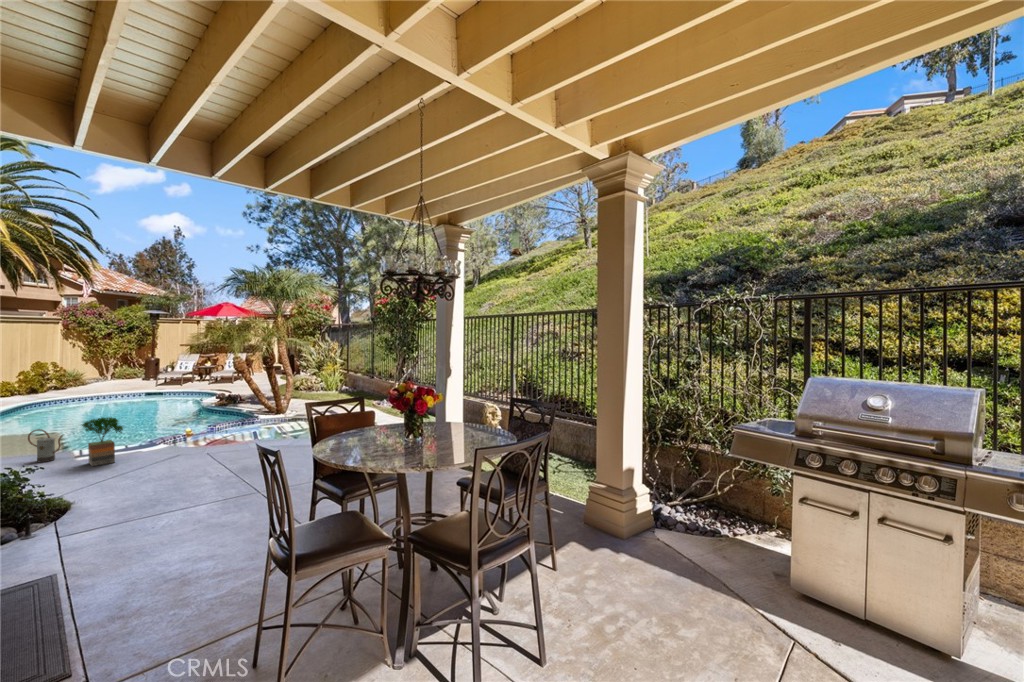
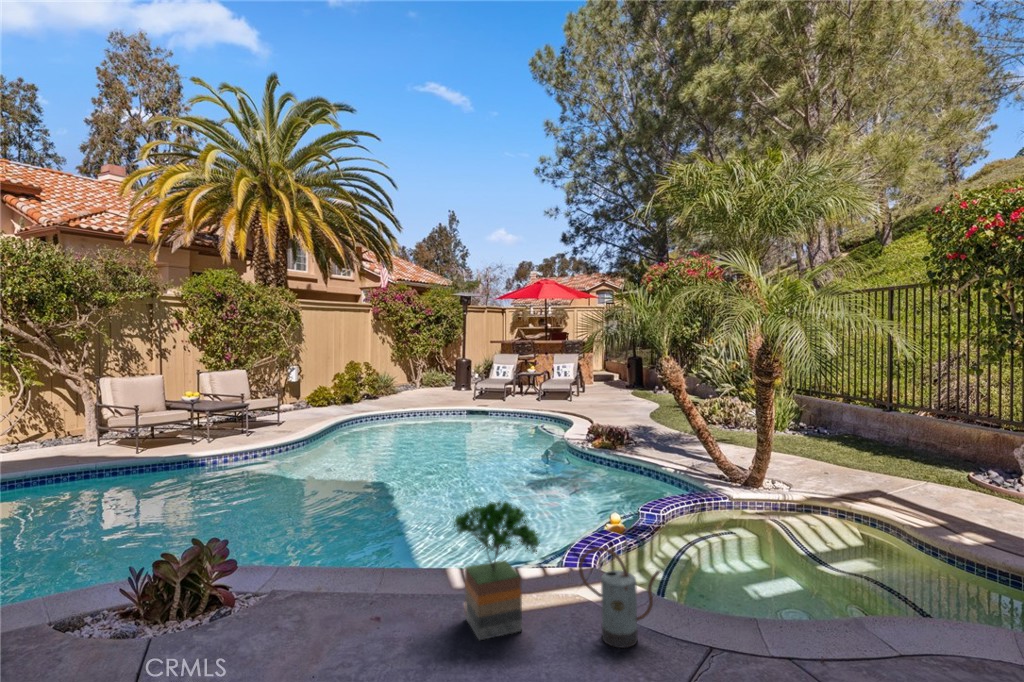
watering can: present [28,429,63,462] -> present [579,547,661,648]

